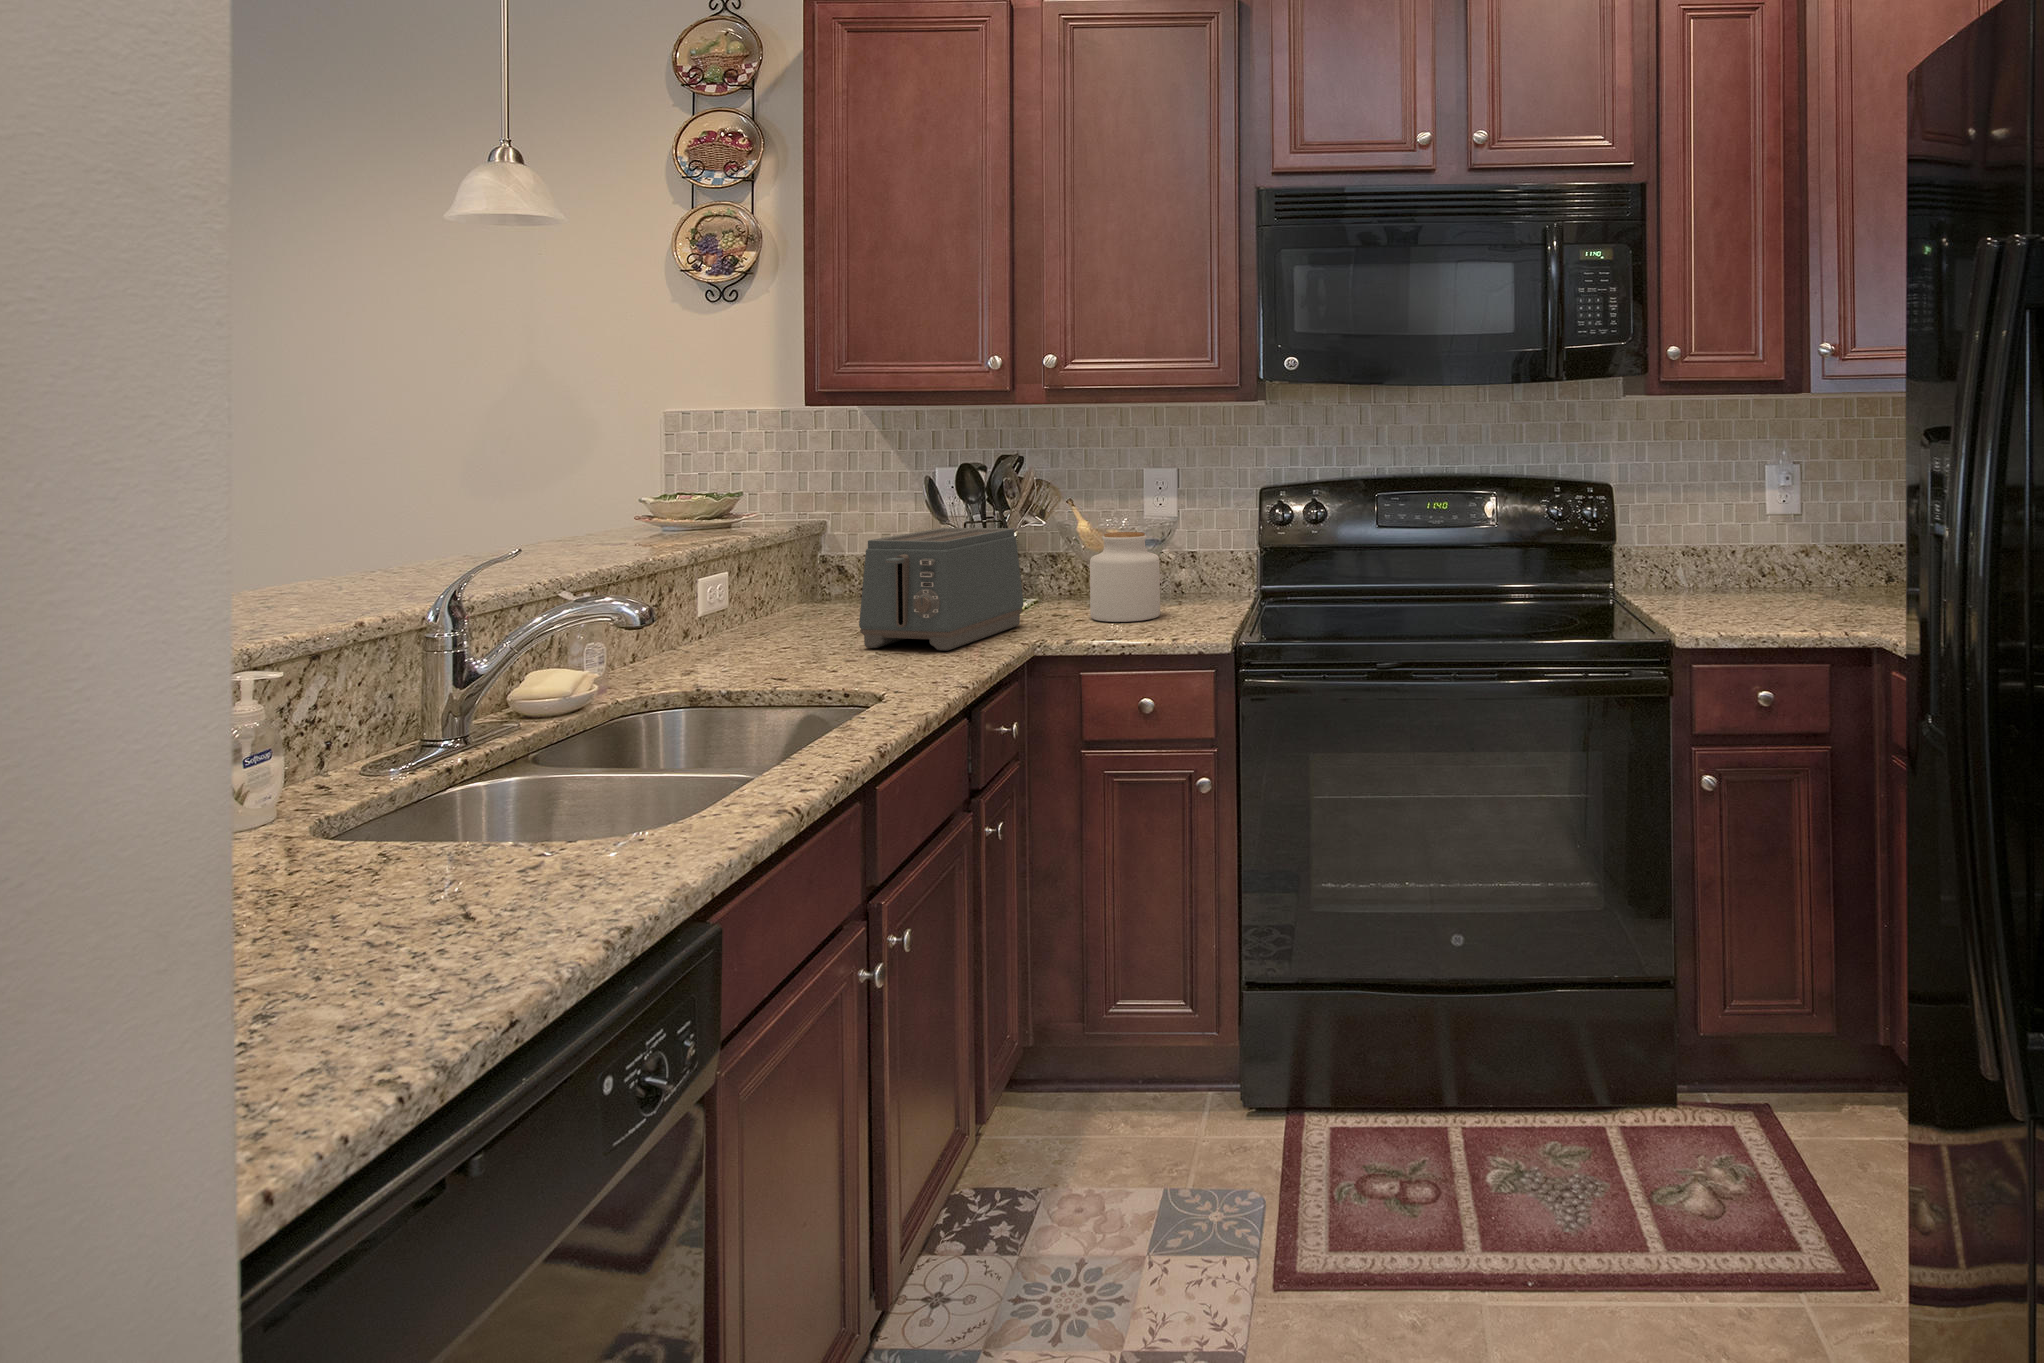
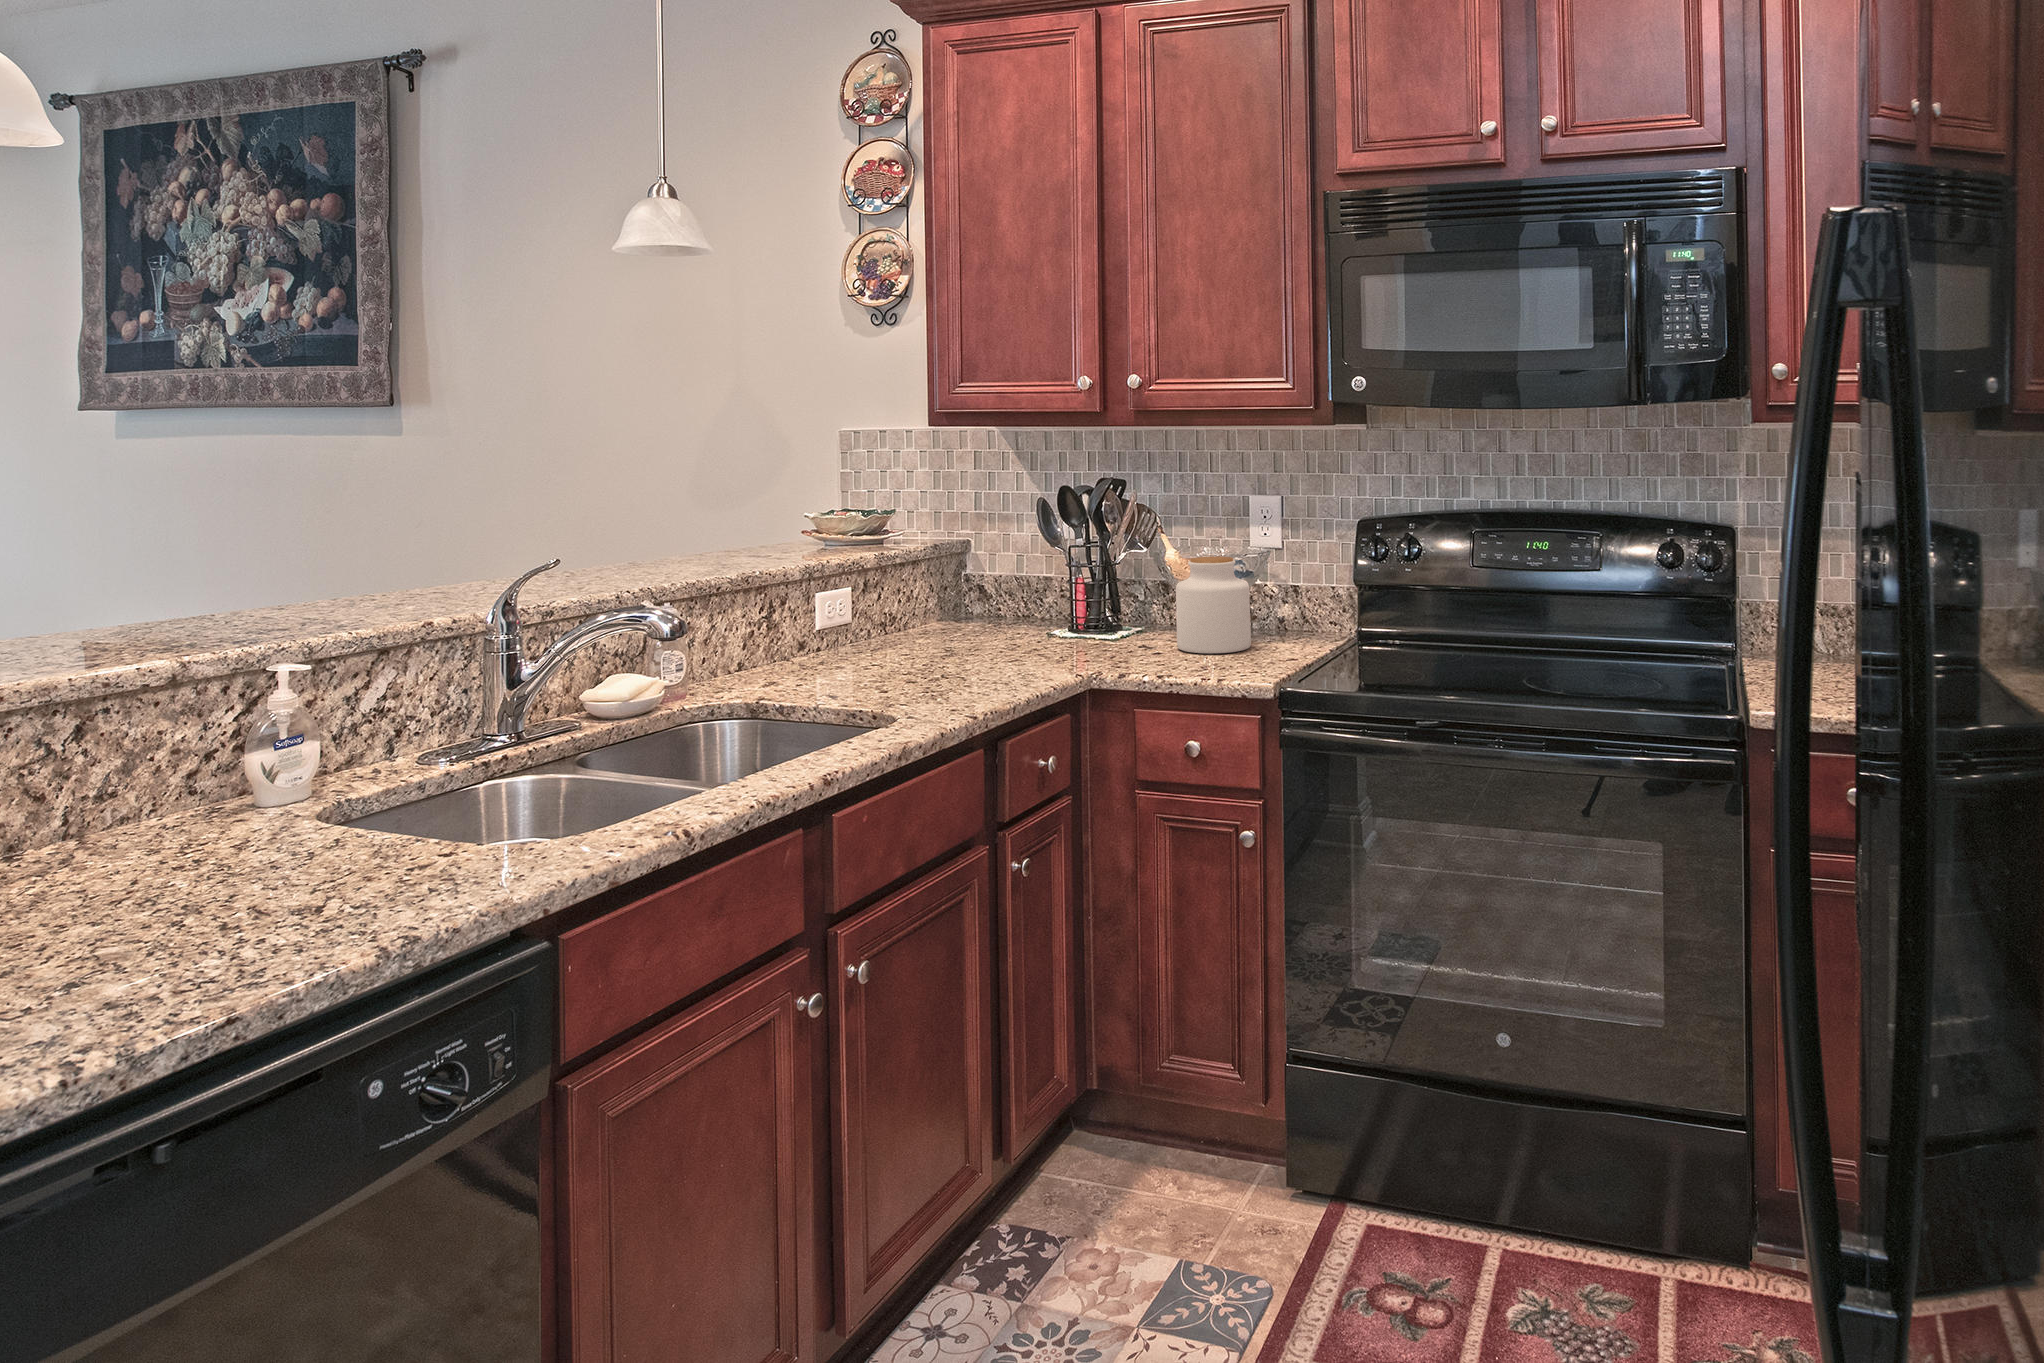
toaster: present [859,528,1024,650] -> none [930,548,1105,675]

